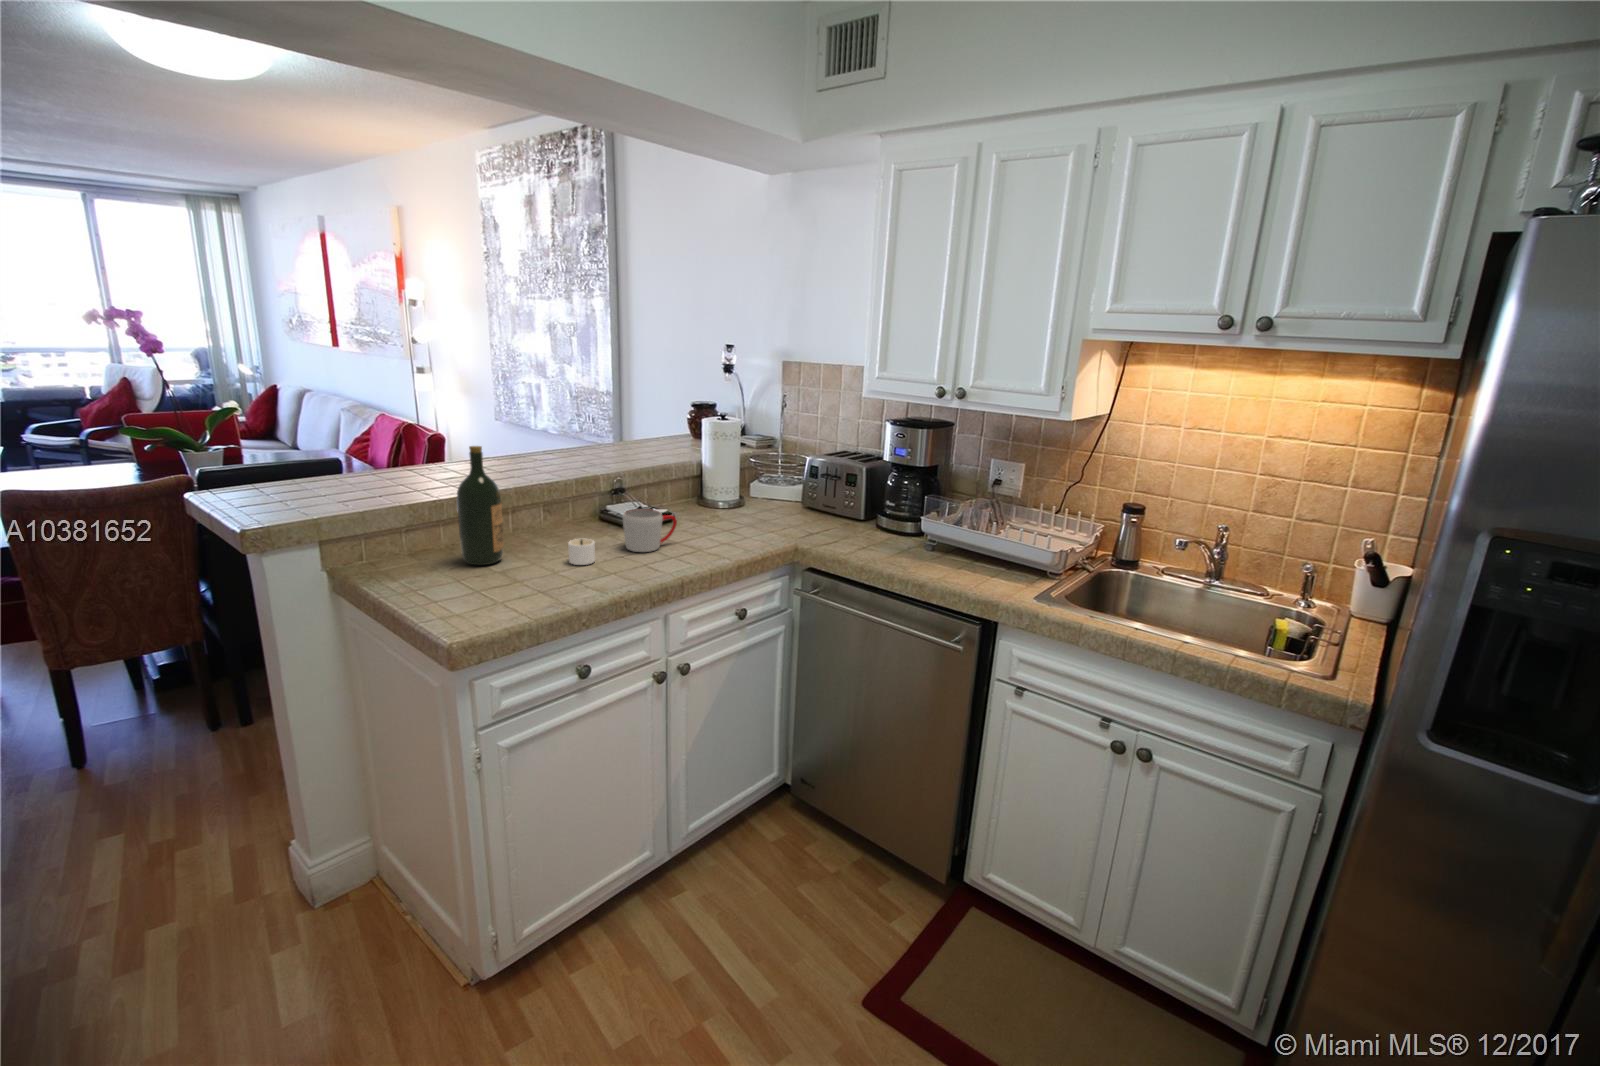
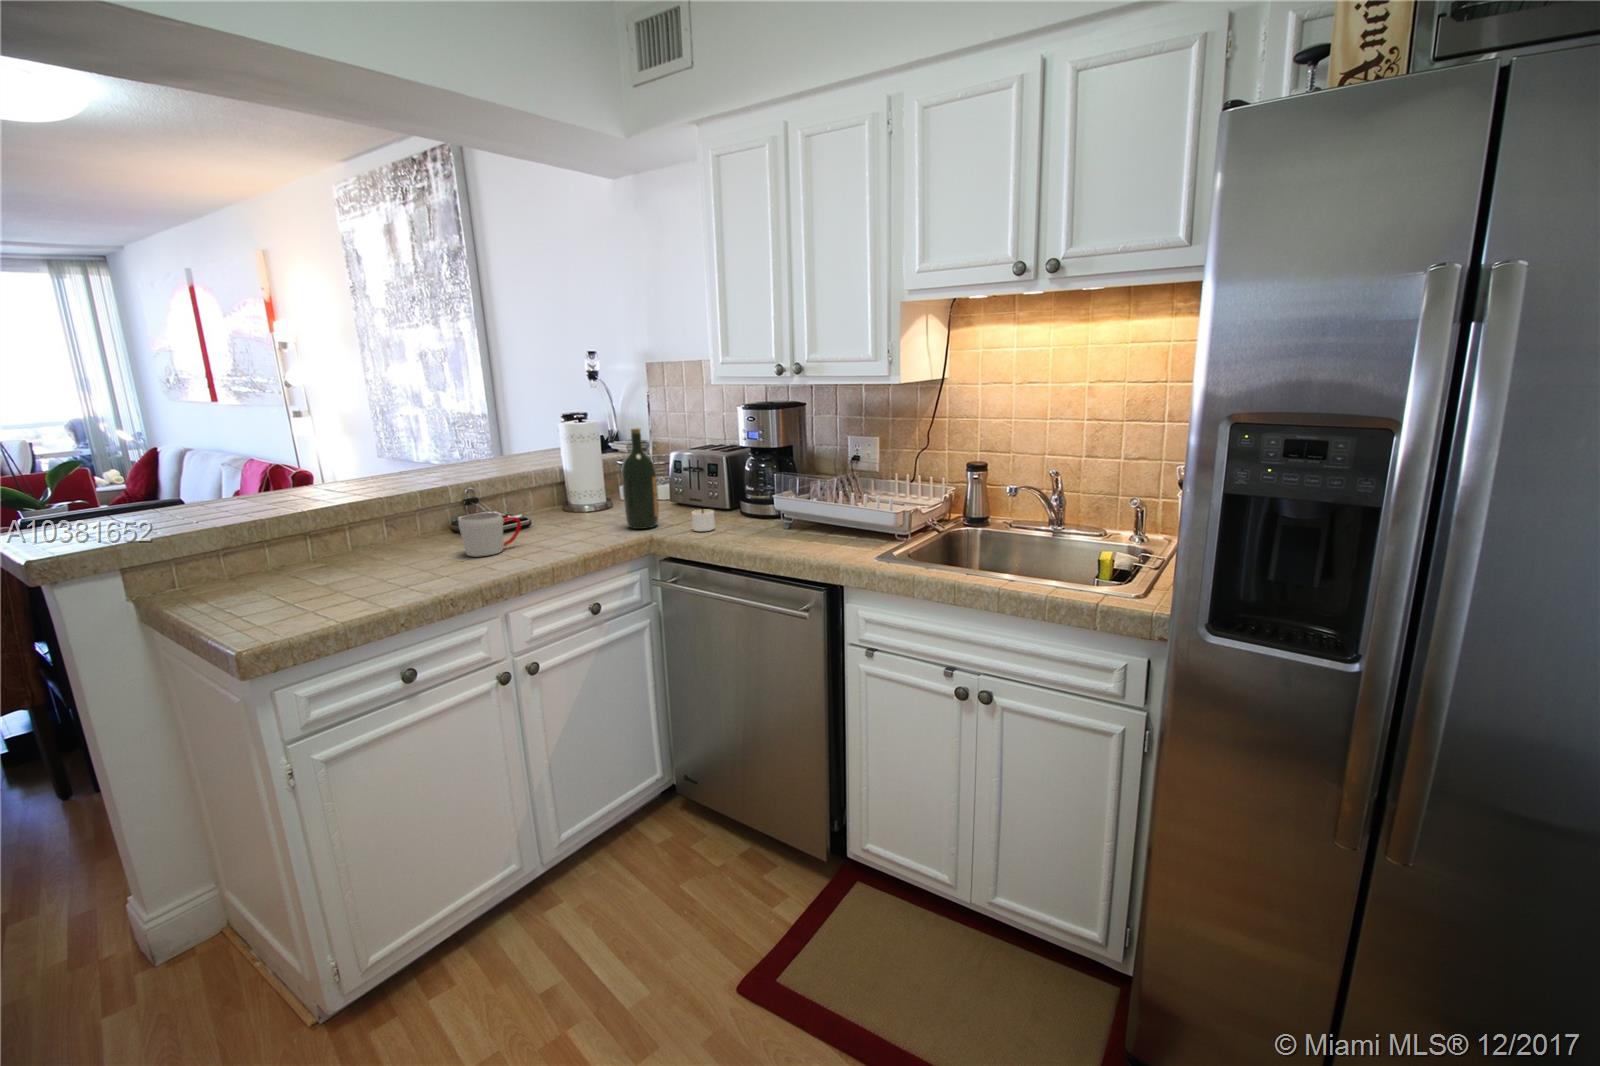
wine bottle: present [457,446,504,565] -> present [622,428,659,529]
candle: present [568,539,595,565] -> present [692,509,715,531]

